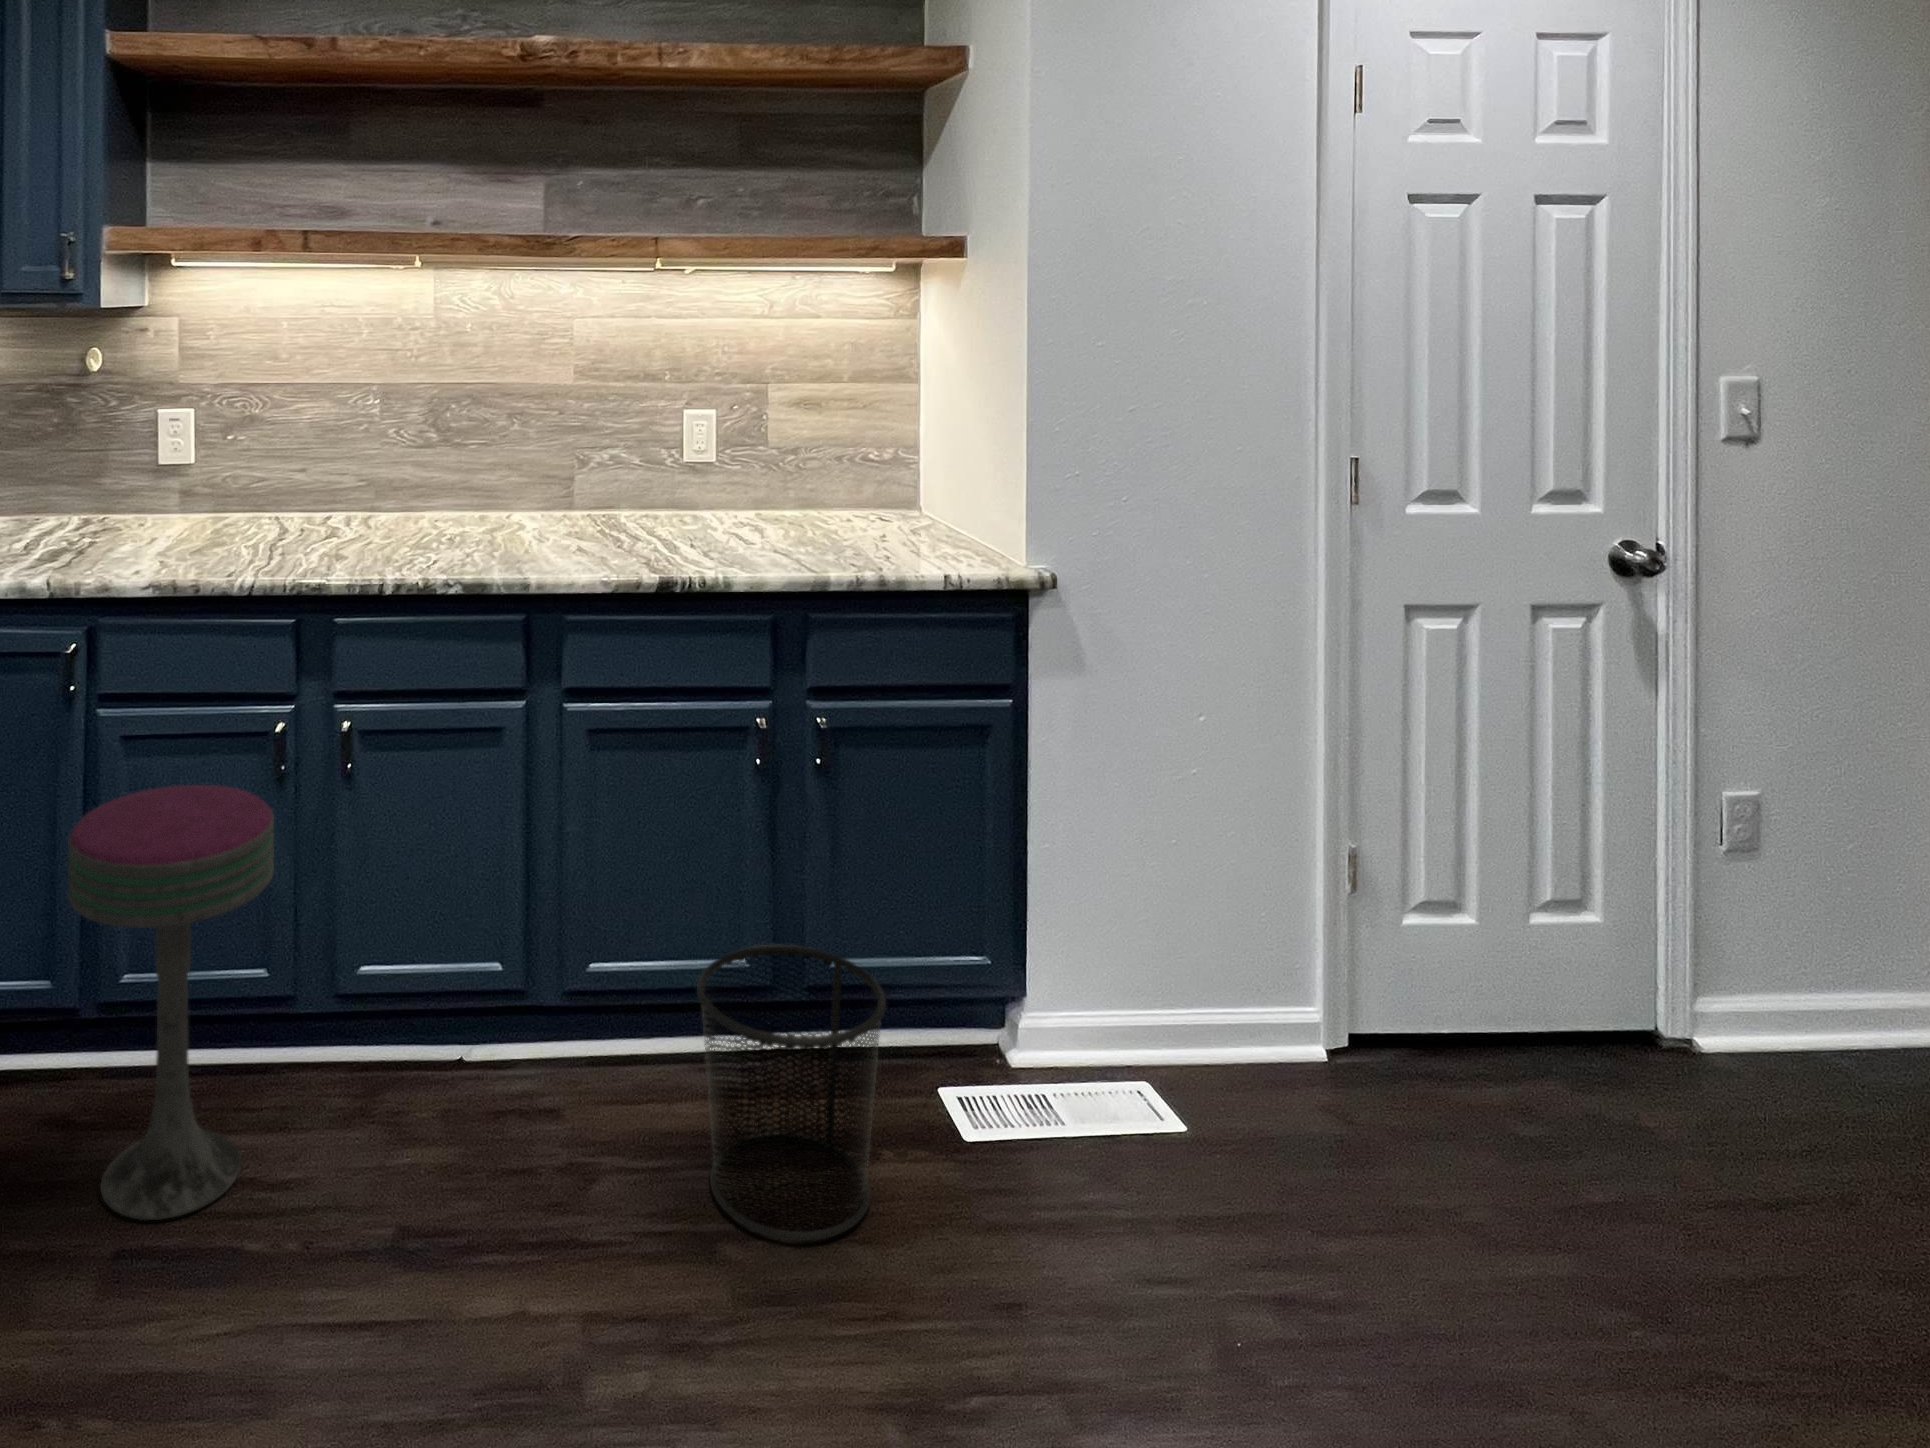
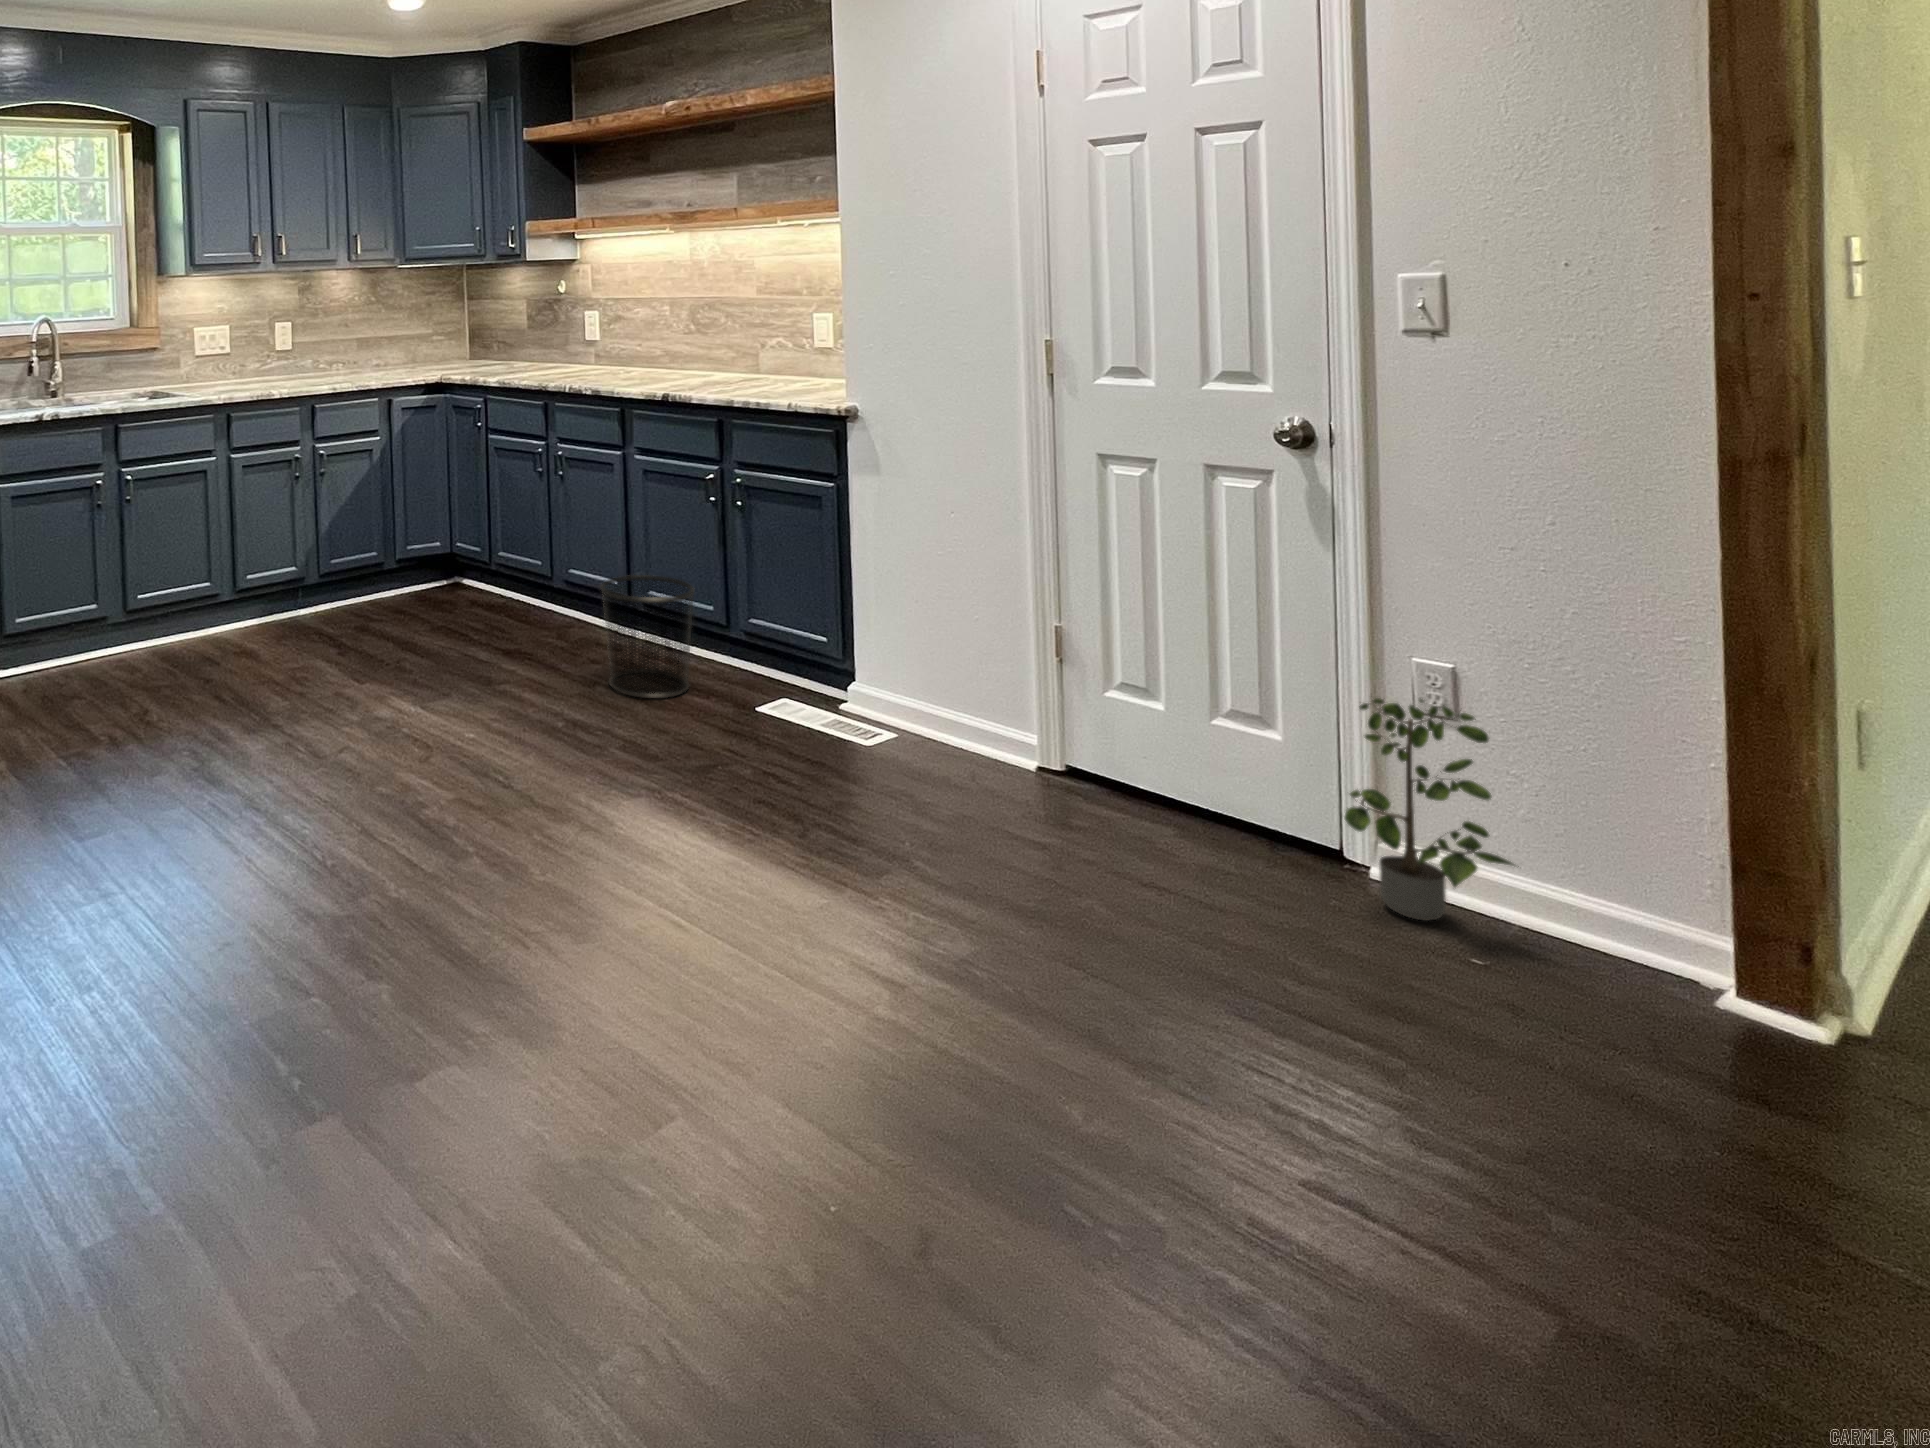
bar stool: present [68,785,274,1220] -> none [431,462,512,621]
potted plant: none [1711,838,1879,1092] -> present [1345,698,1519,920]

